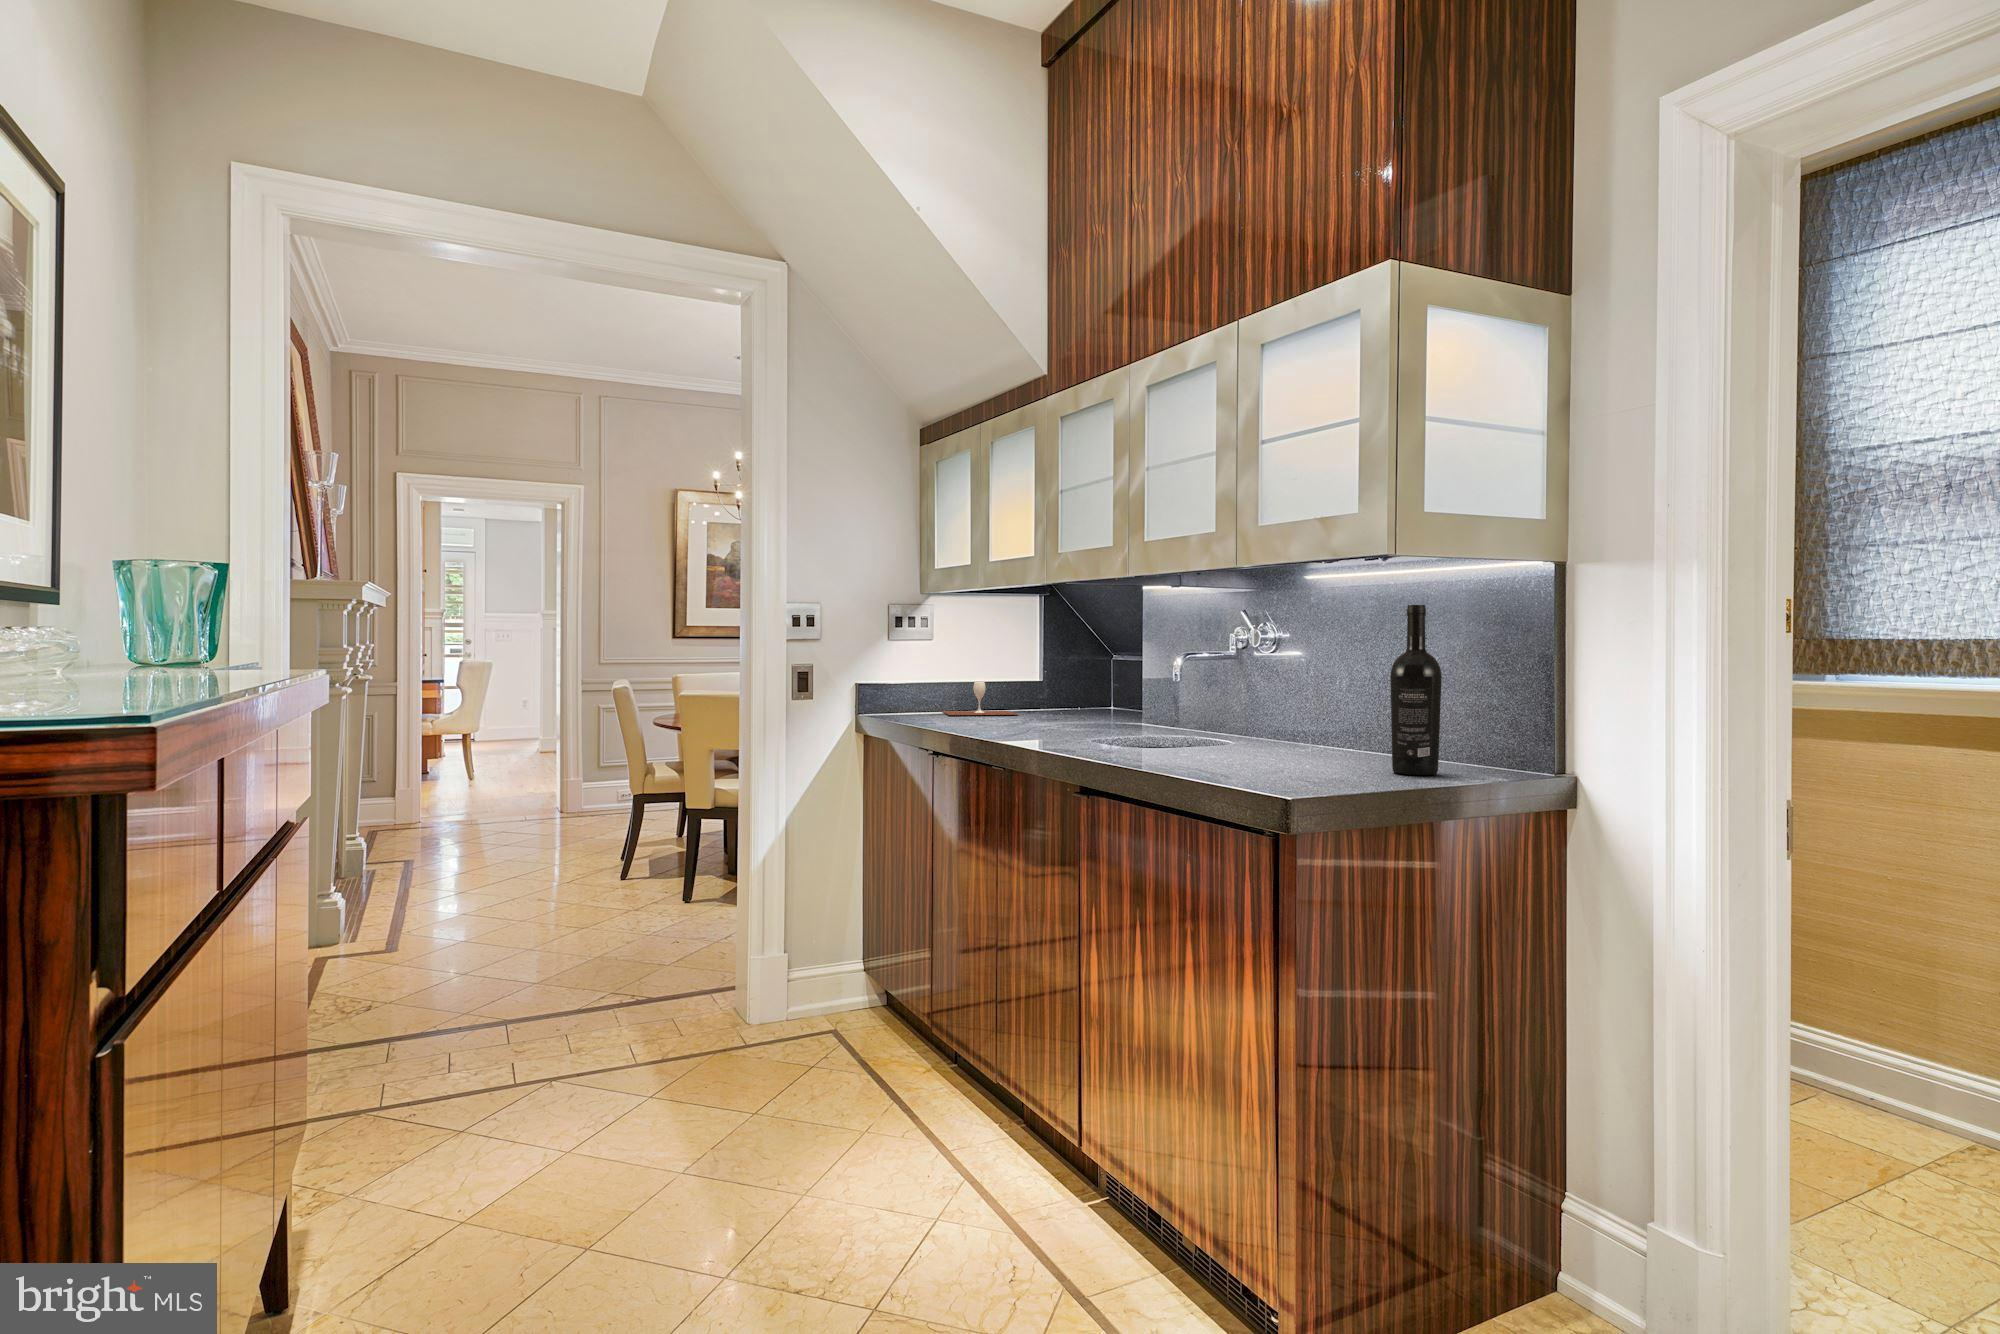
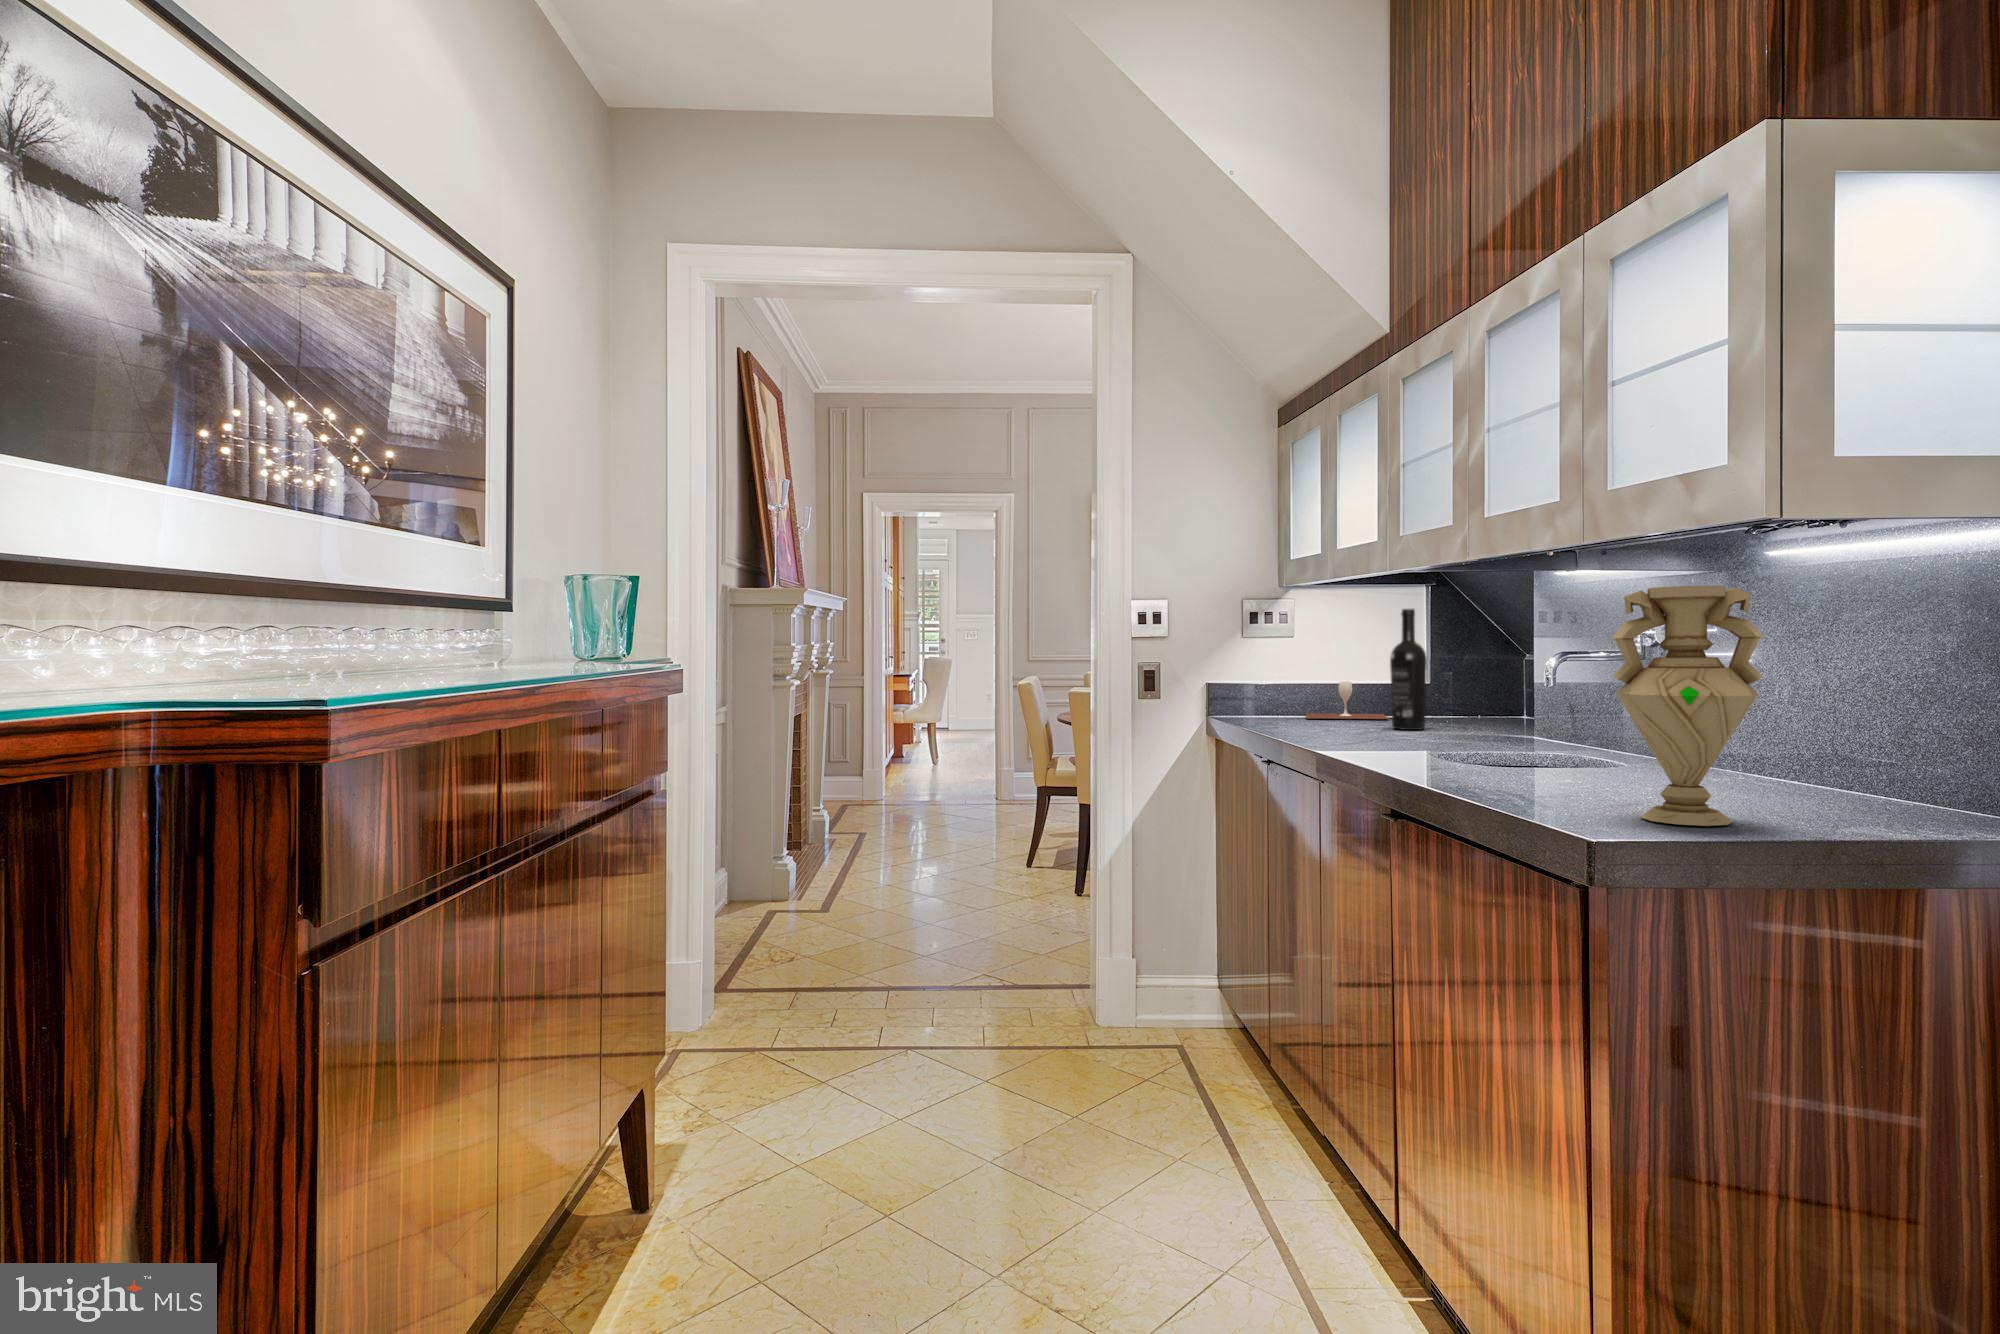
vase: none [1281,601,1380,783] -> present [1612,586,1763,826]
wine bottle: present [1390,605,1442,775] -> present [1390,609,1427,730]

